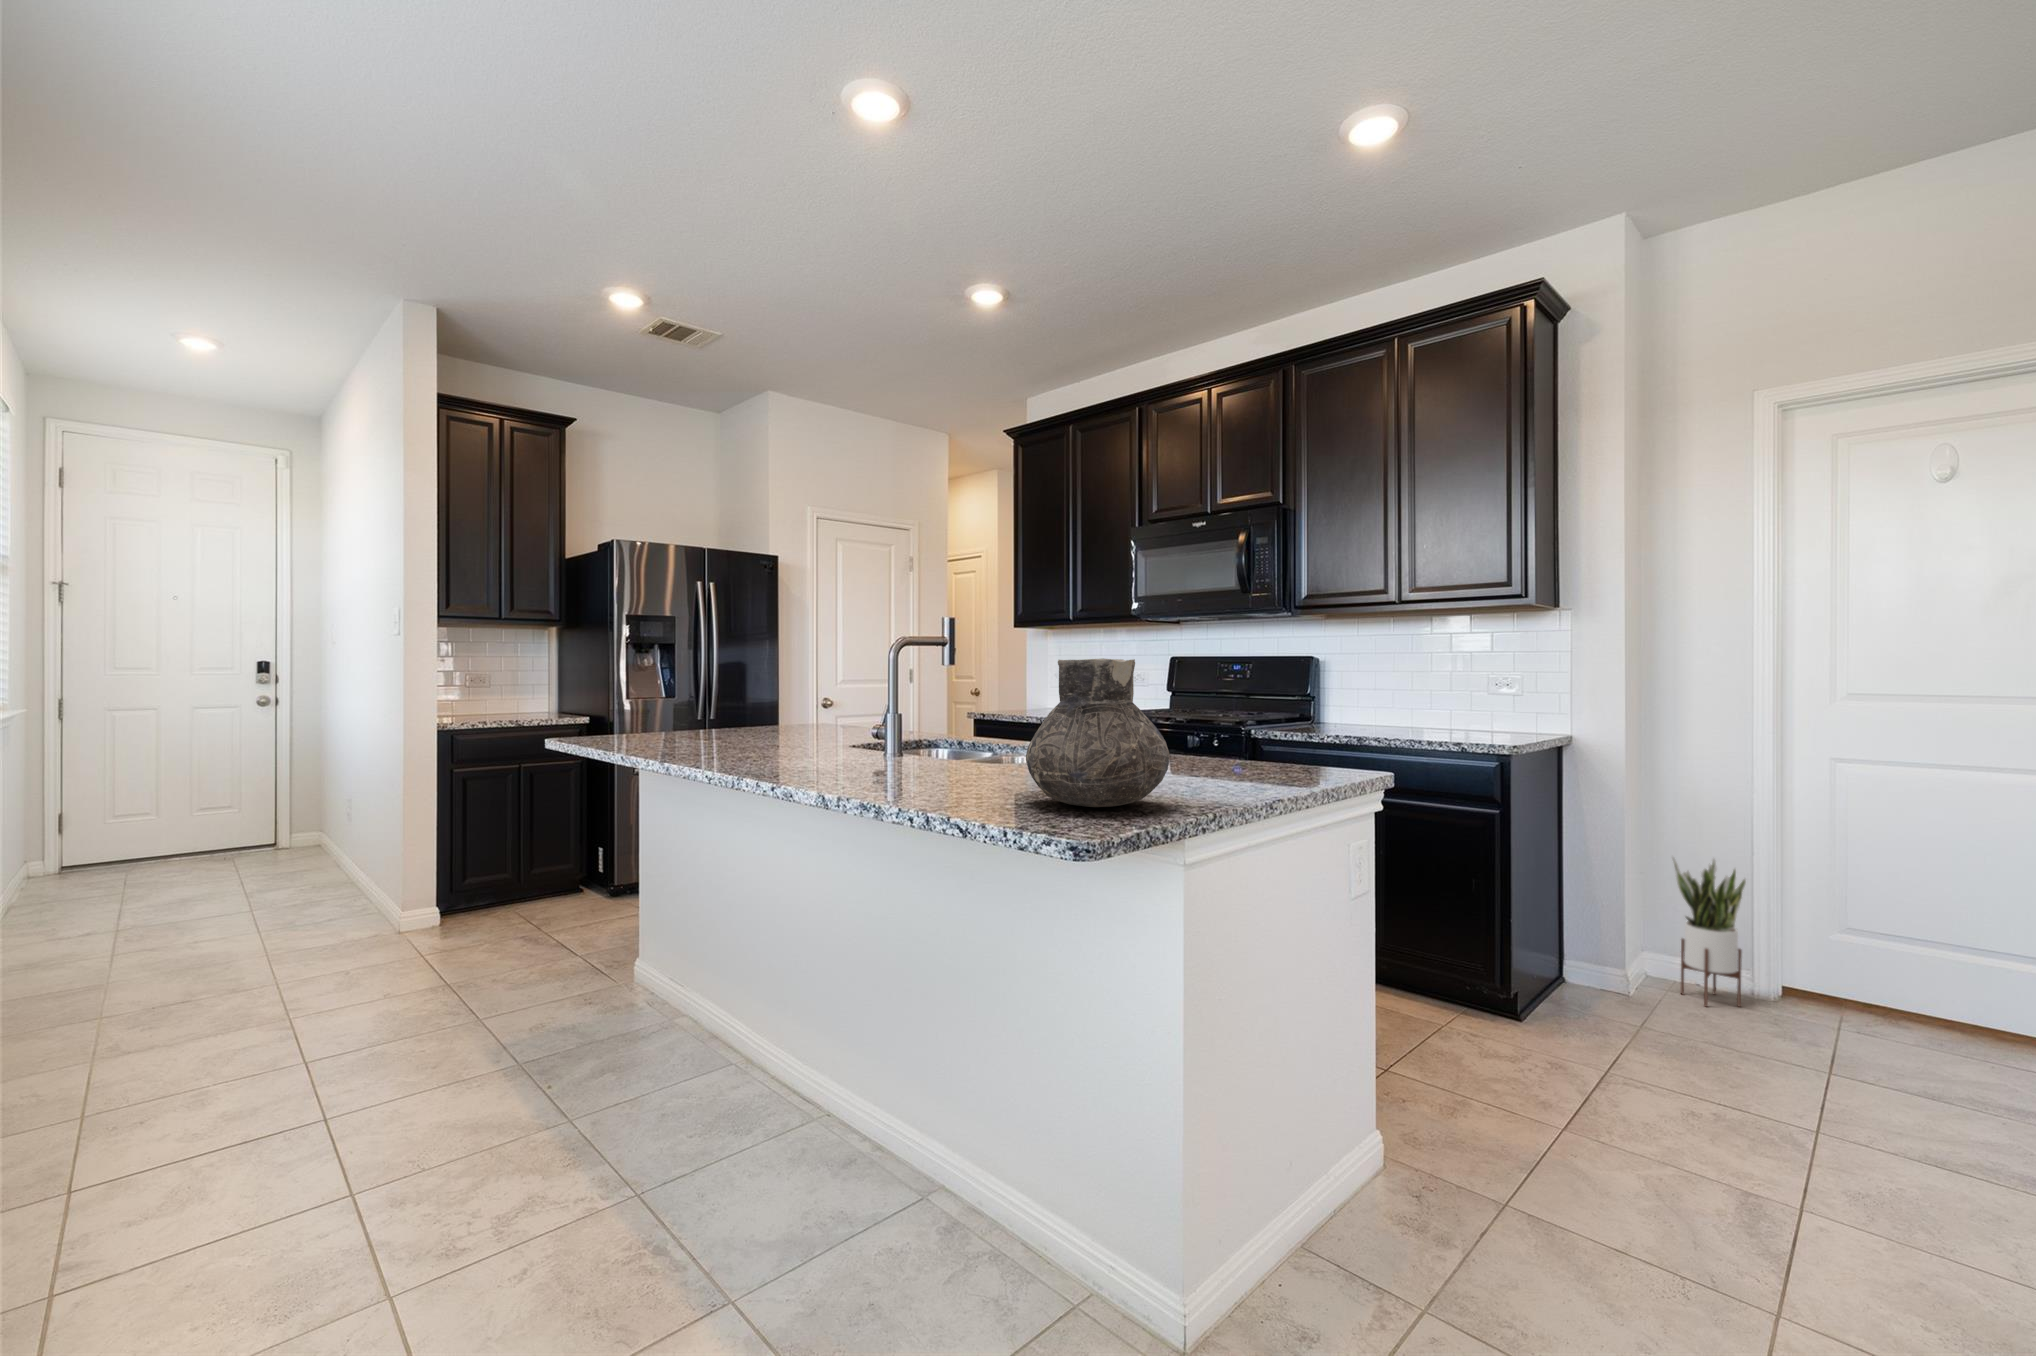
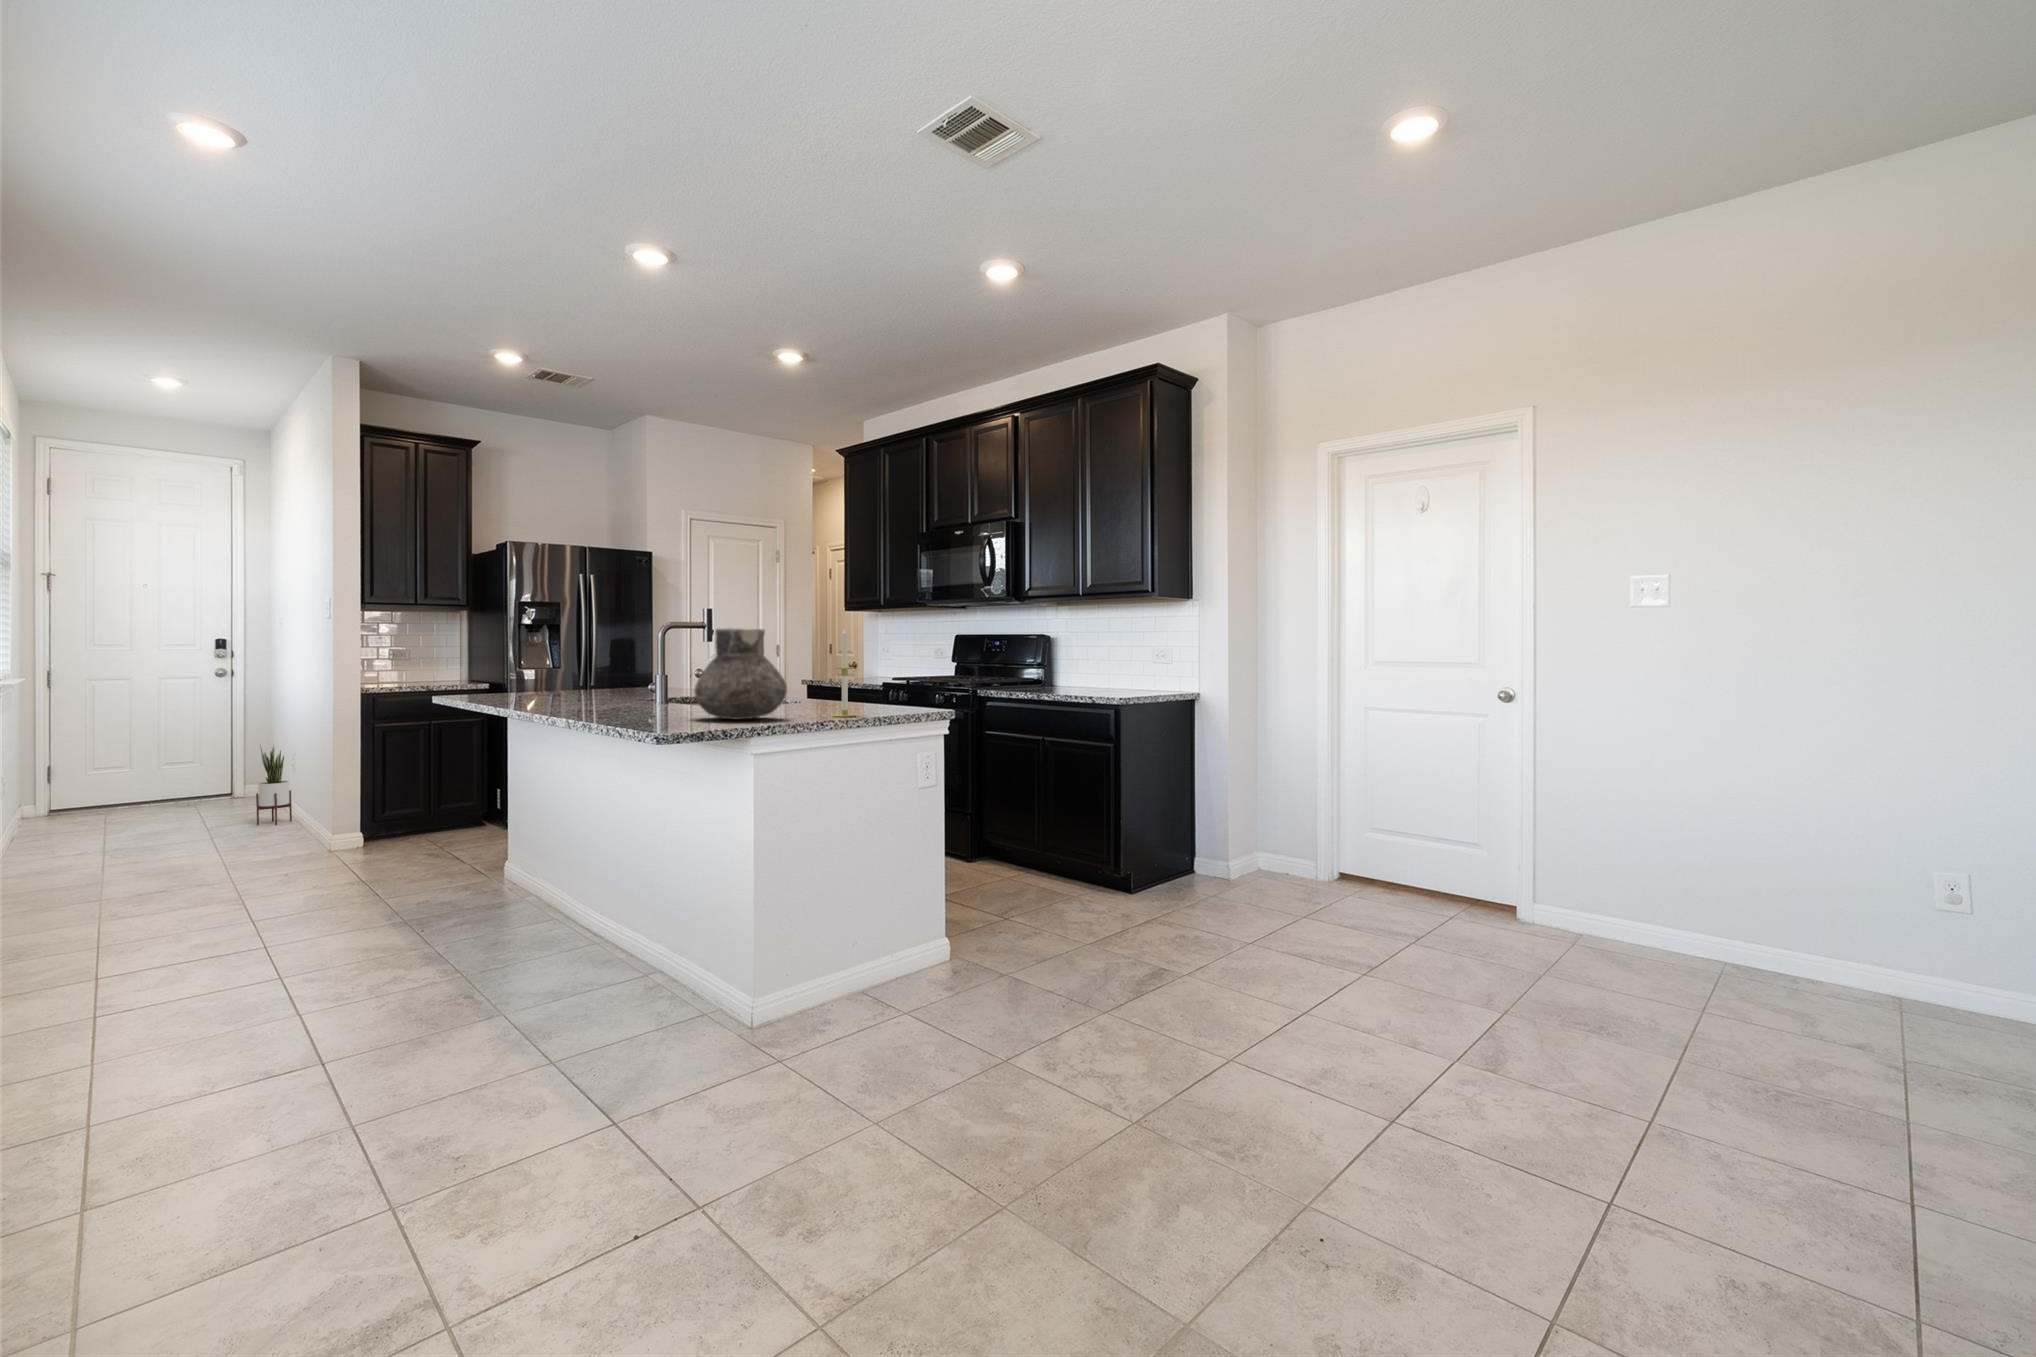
candle: none [1199,654,1236,794] -> present [833,628,857,717]
potted plant: present [1672,857,1746,1006] -> present [256,745,292,825]

